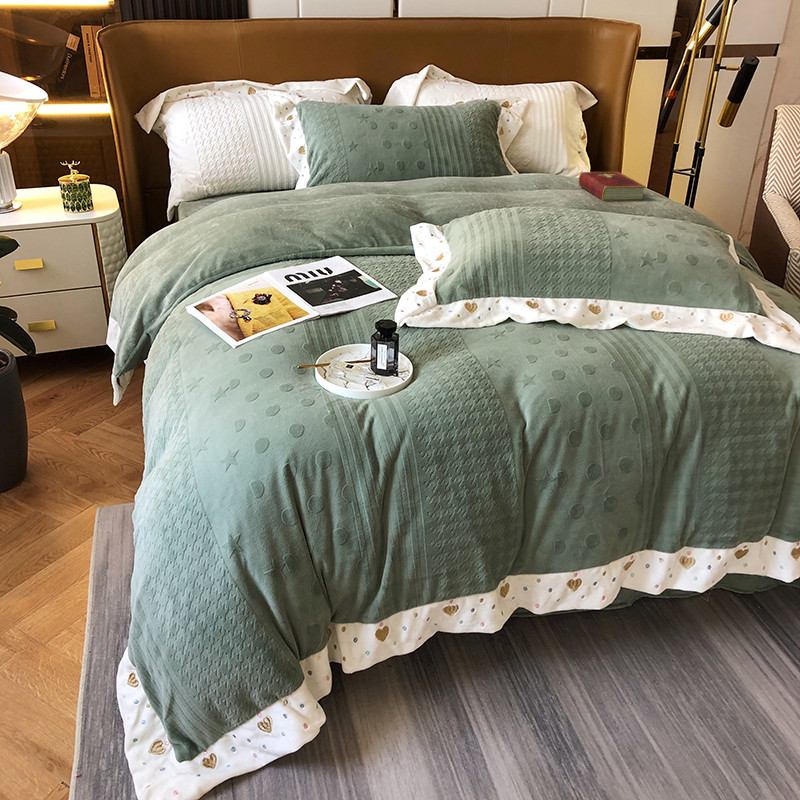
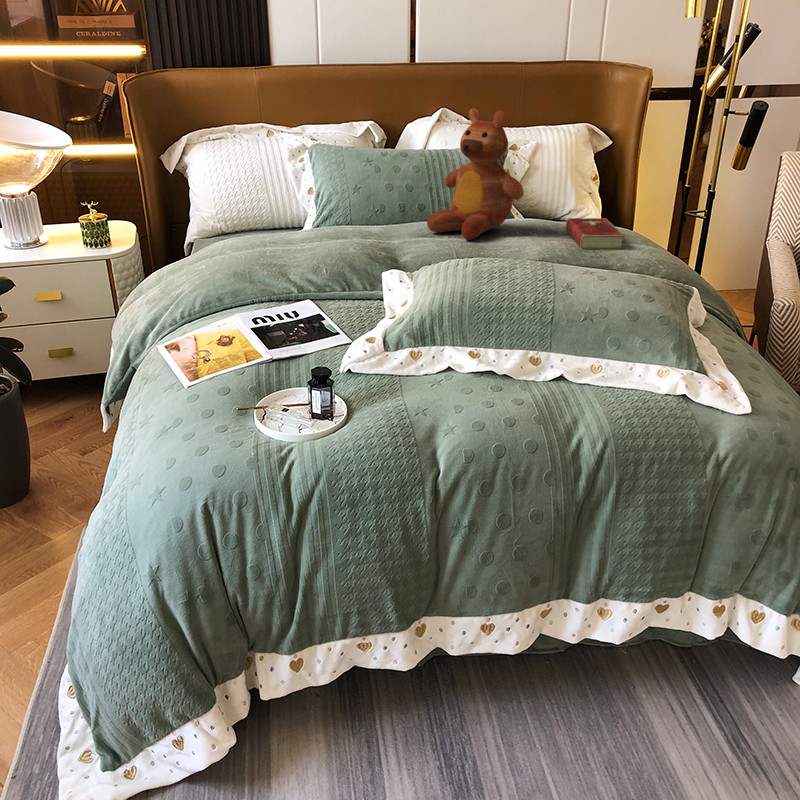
teddy bear: none [439,57,539,194] -> present [427,108,524,240]

